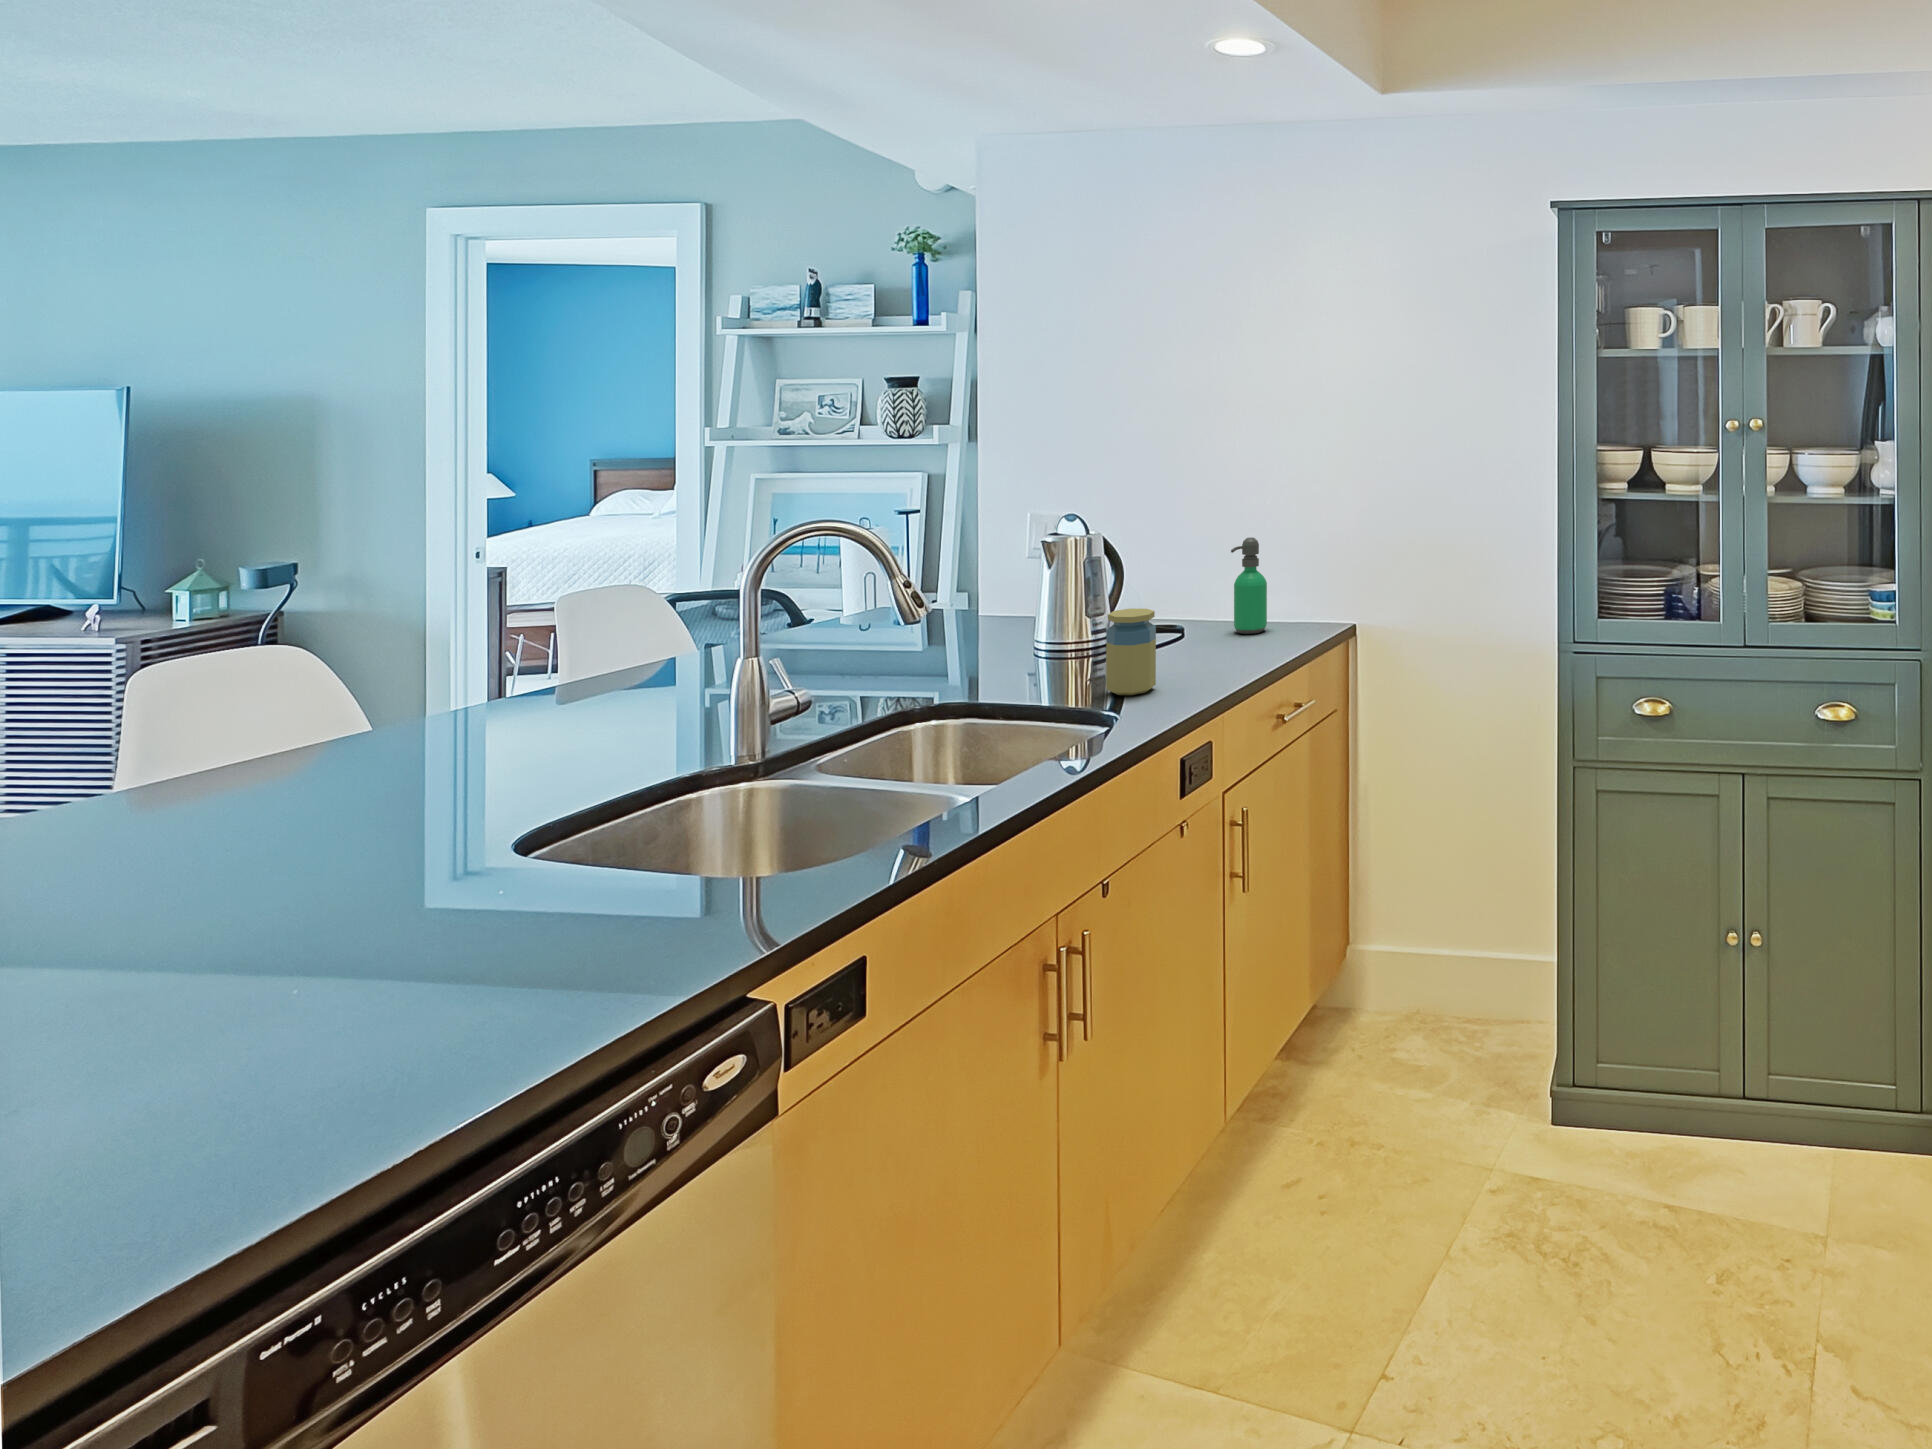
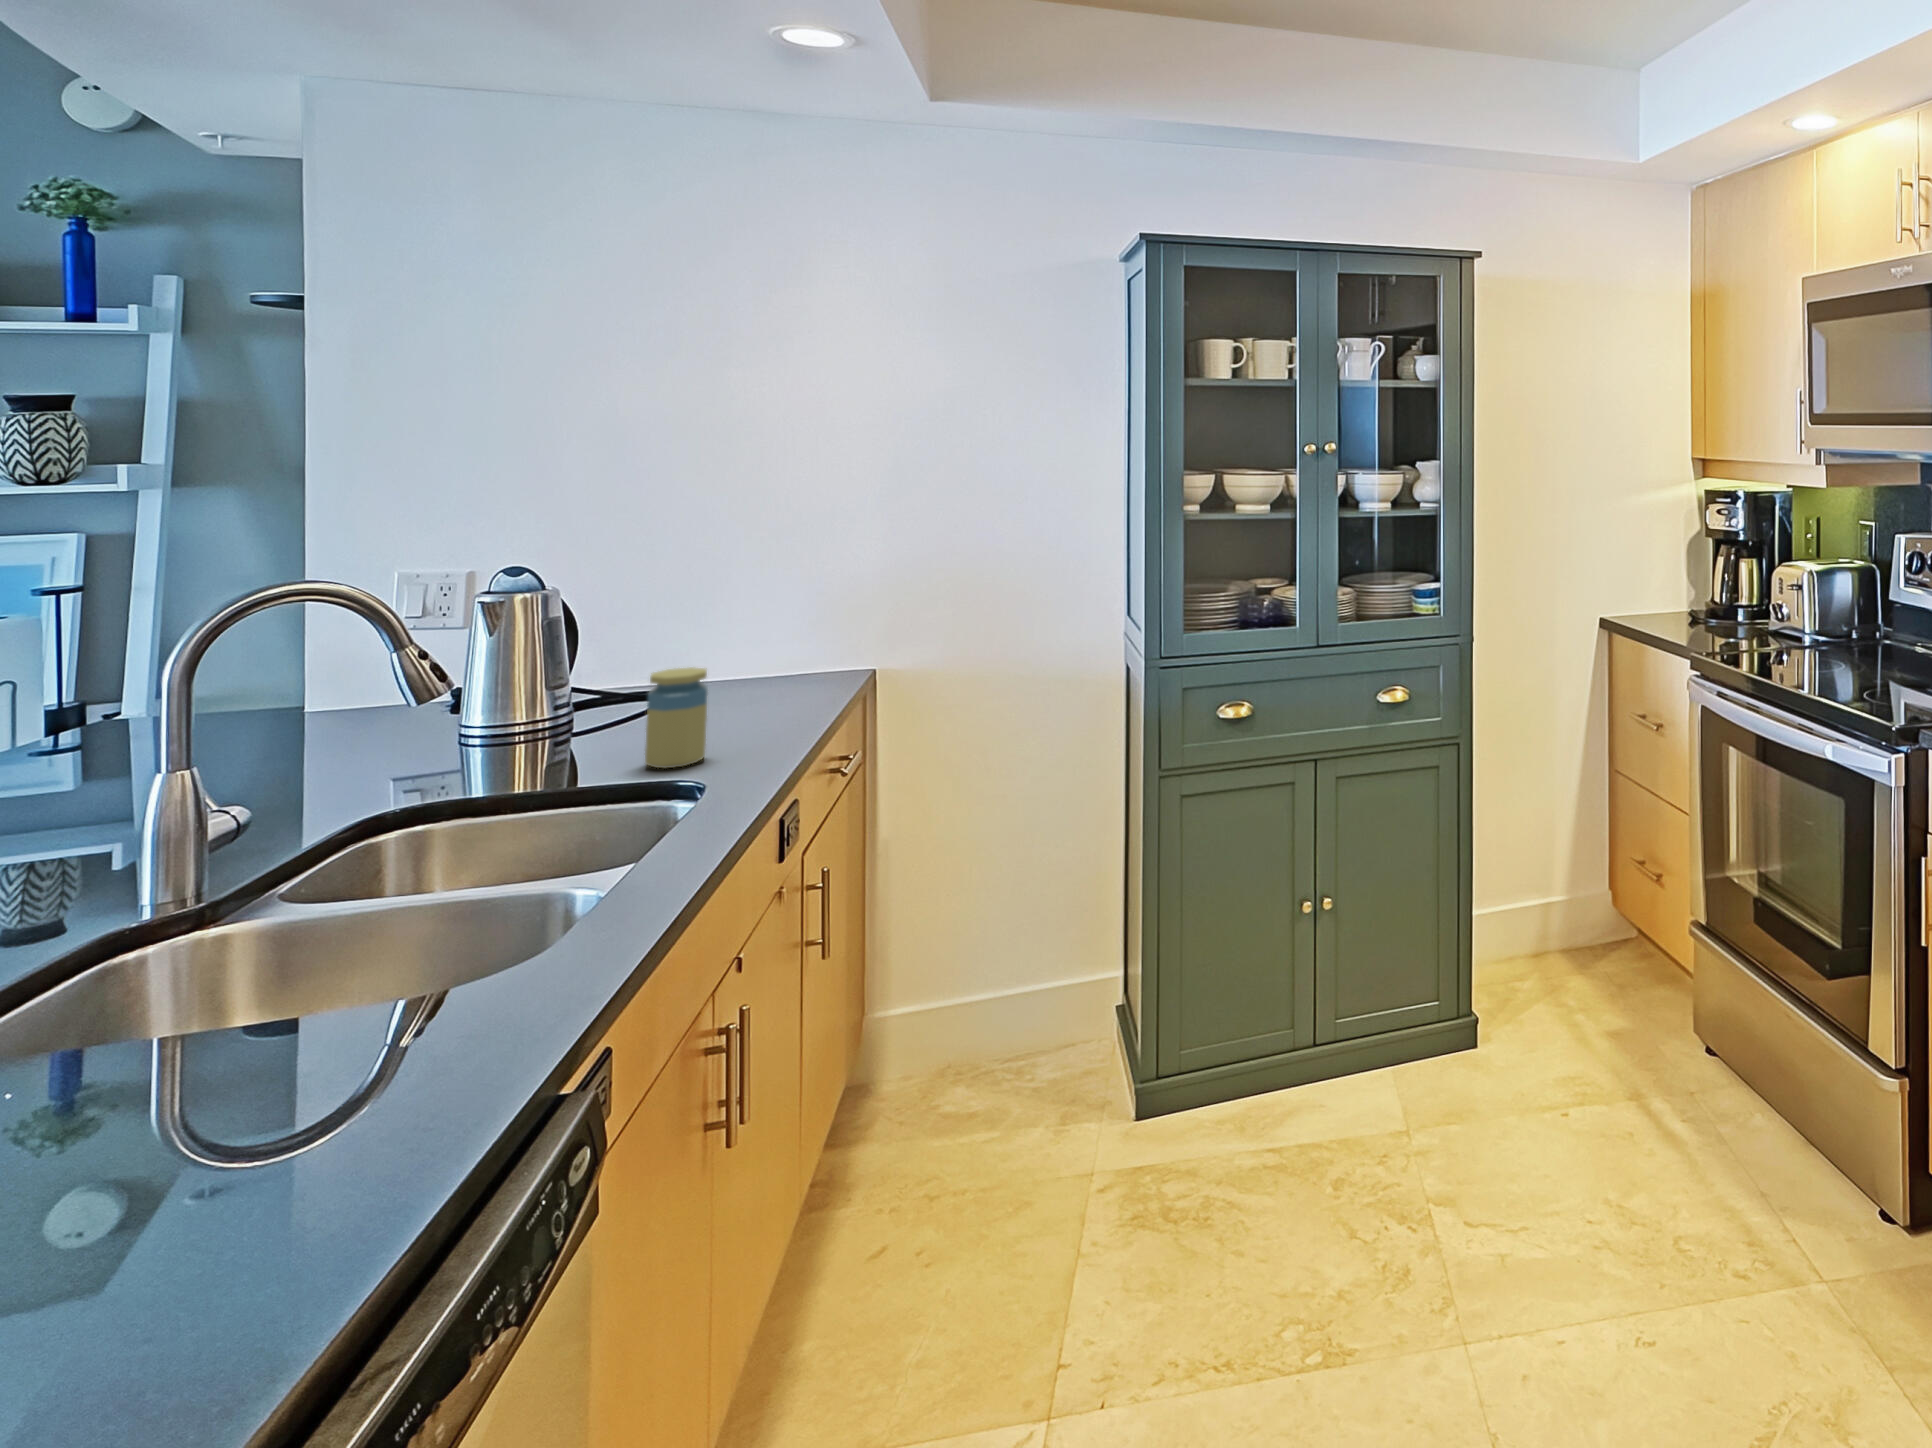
soap dispenser: present [1231,537,1267,634] -> none [725,586,769,696]

